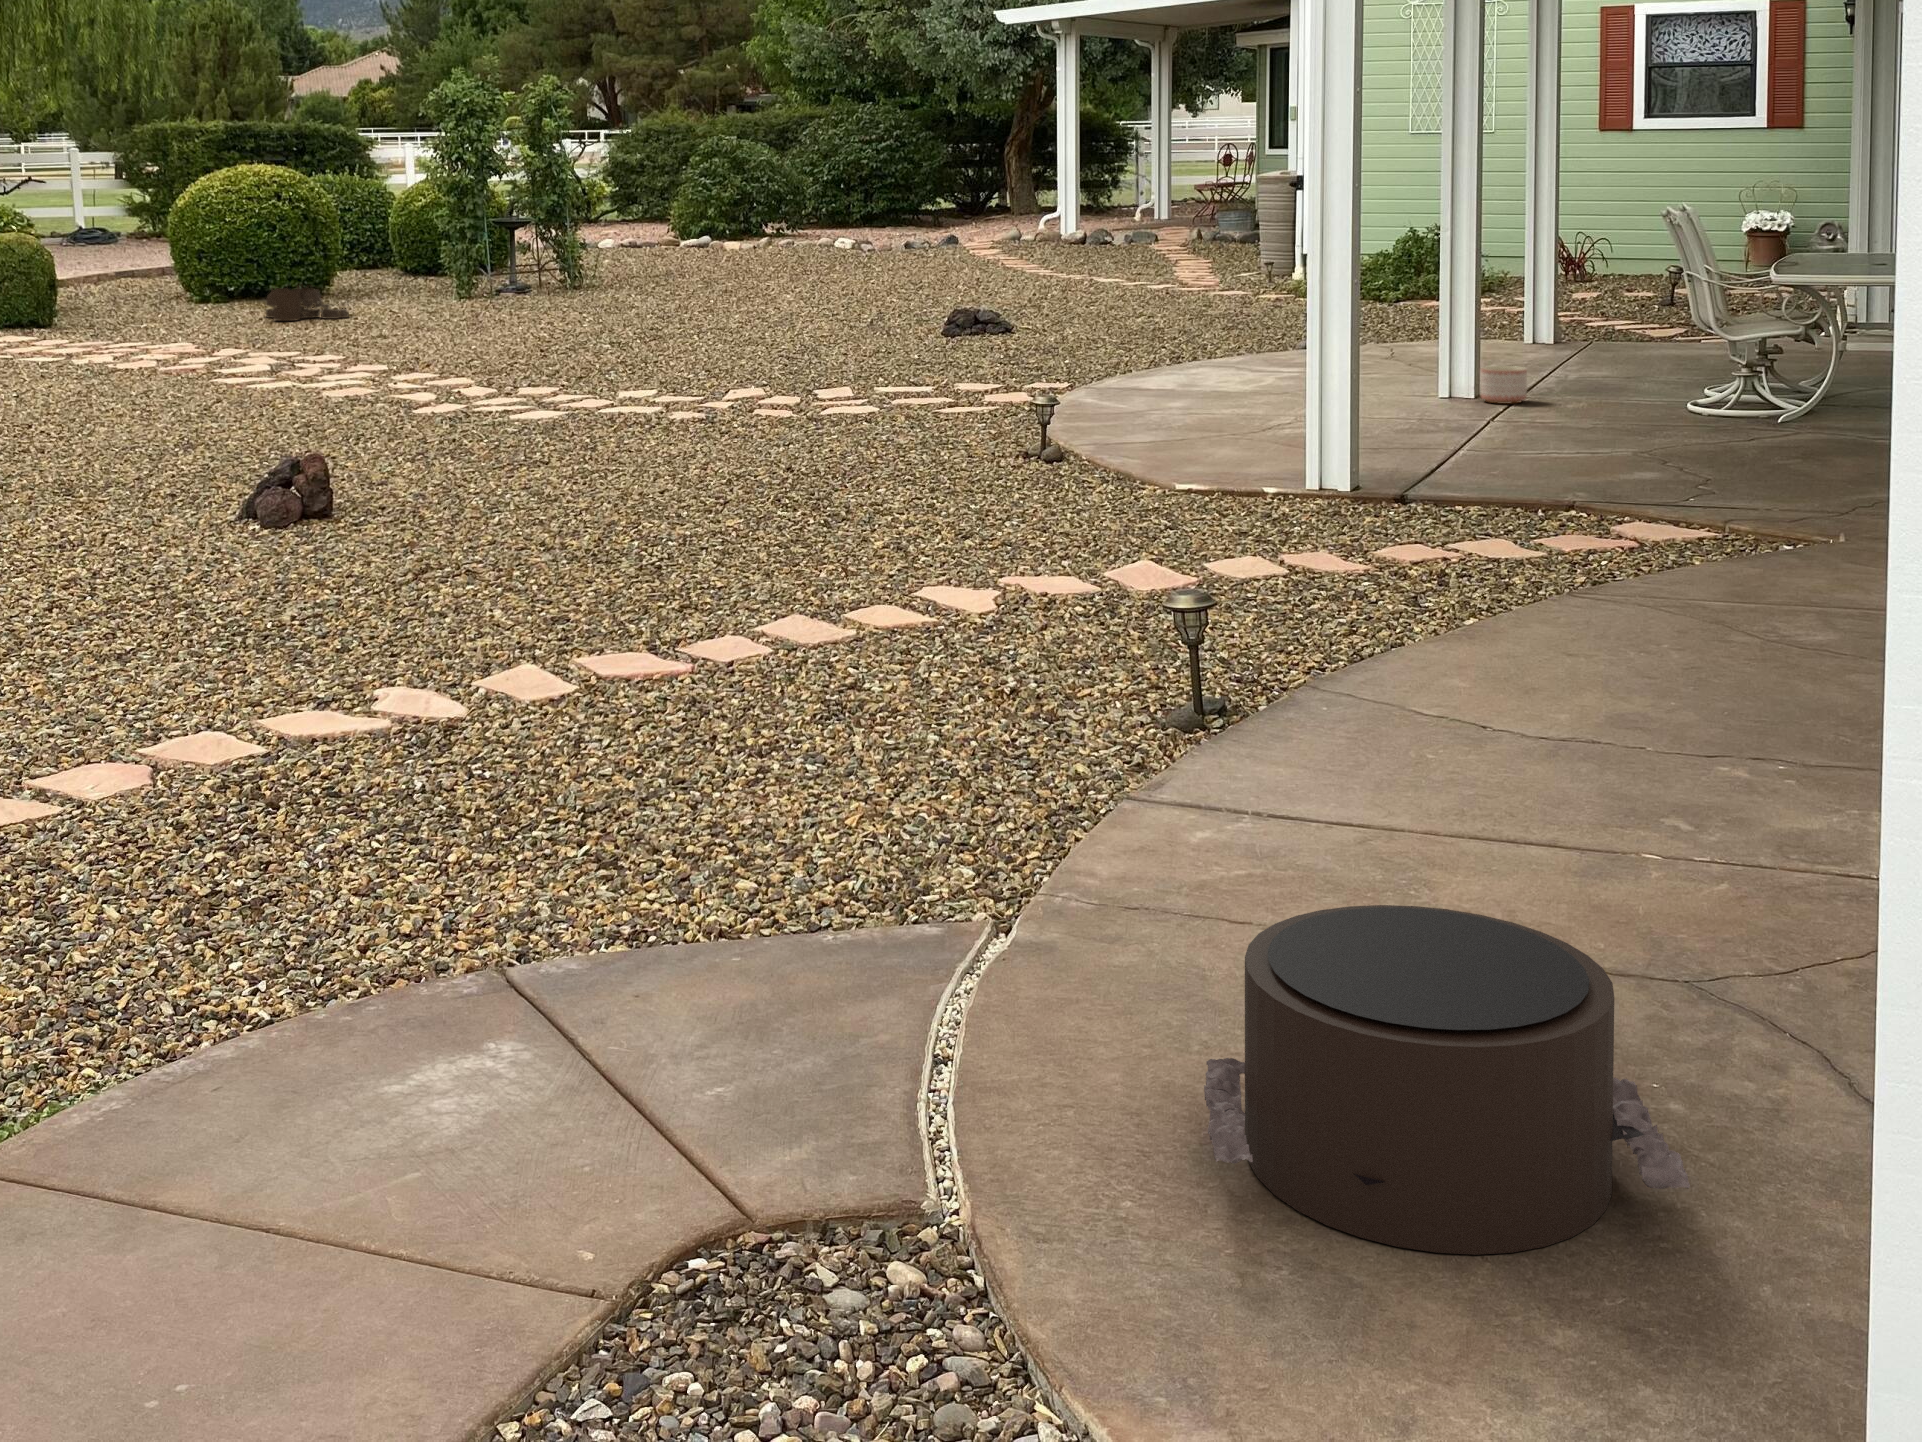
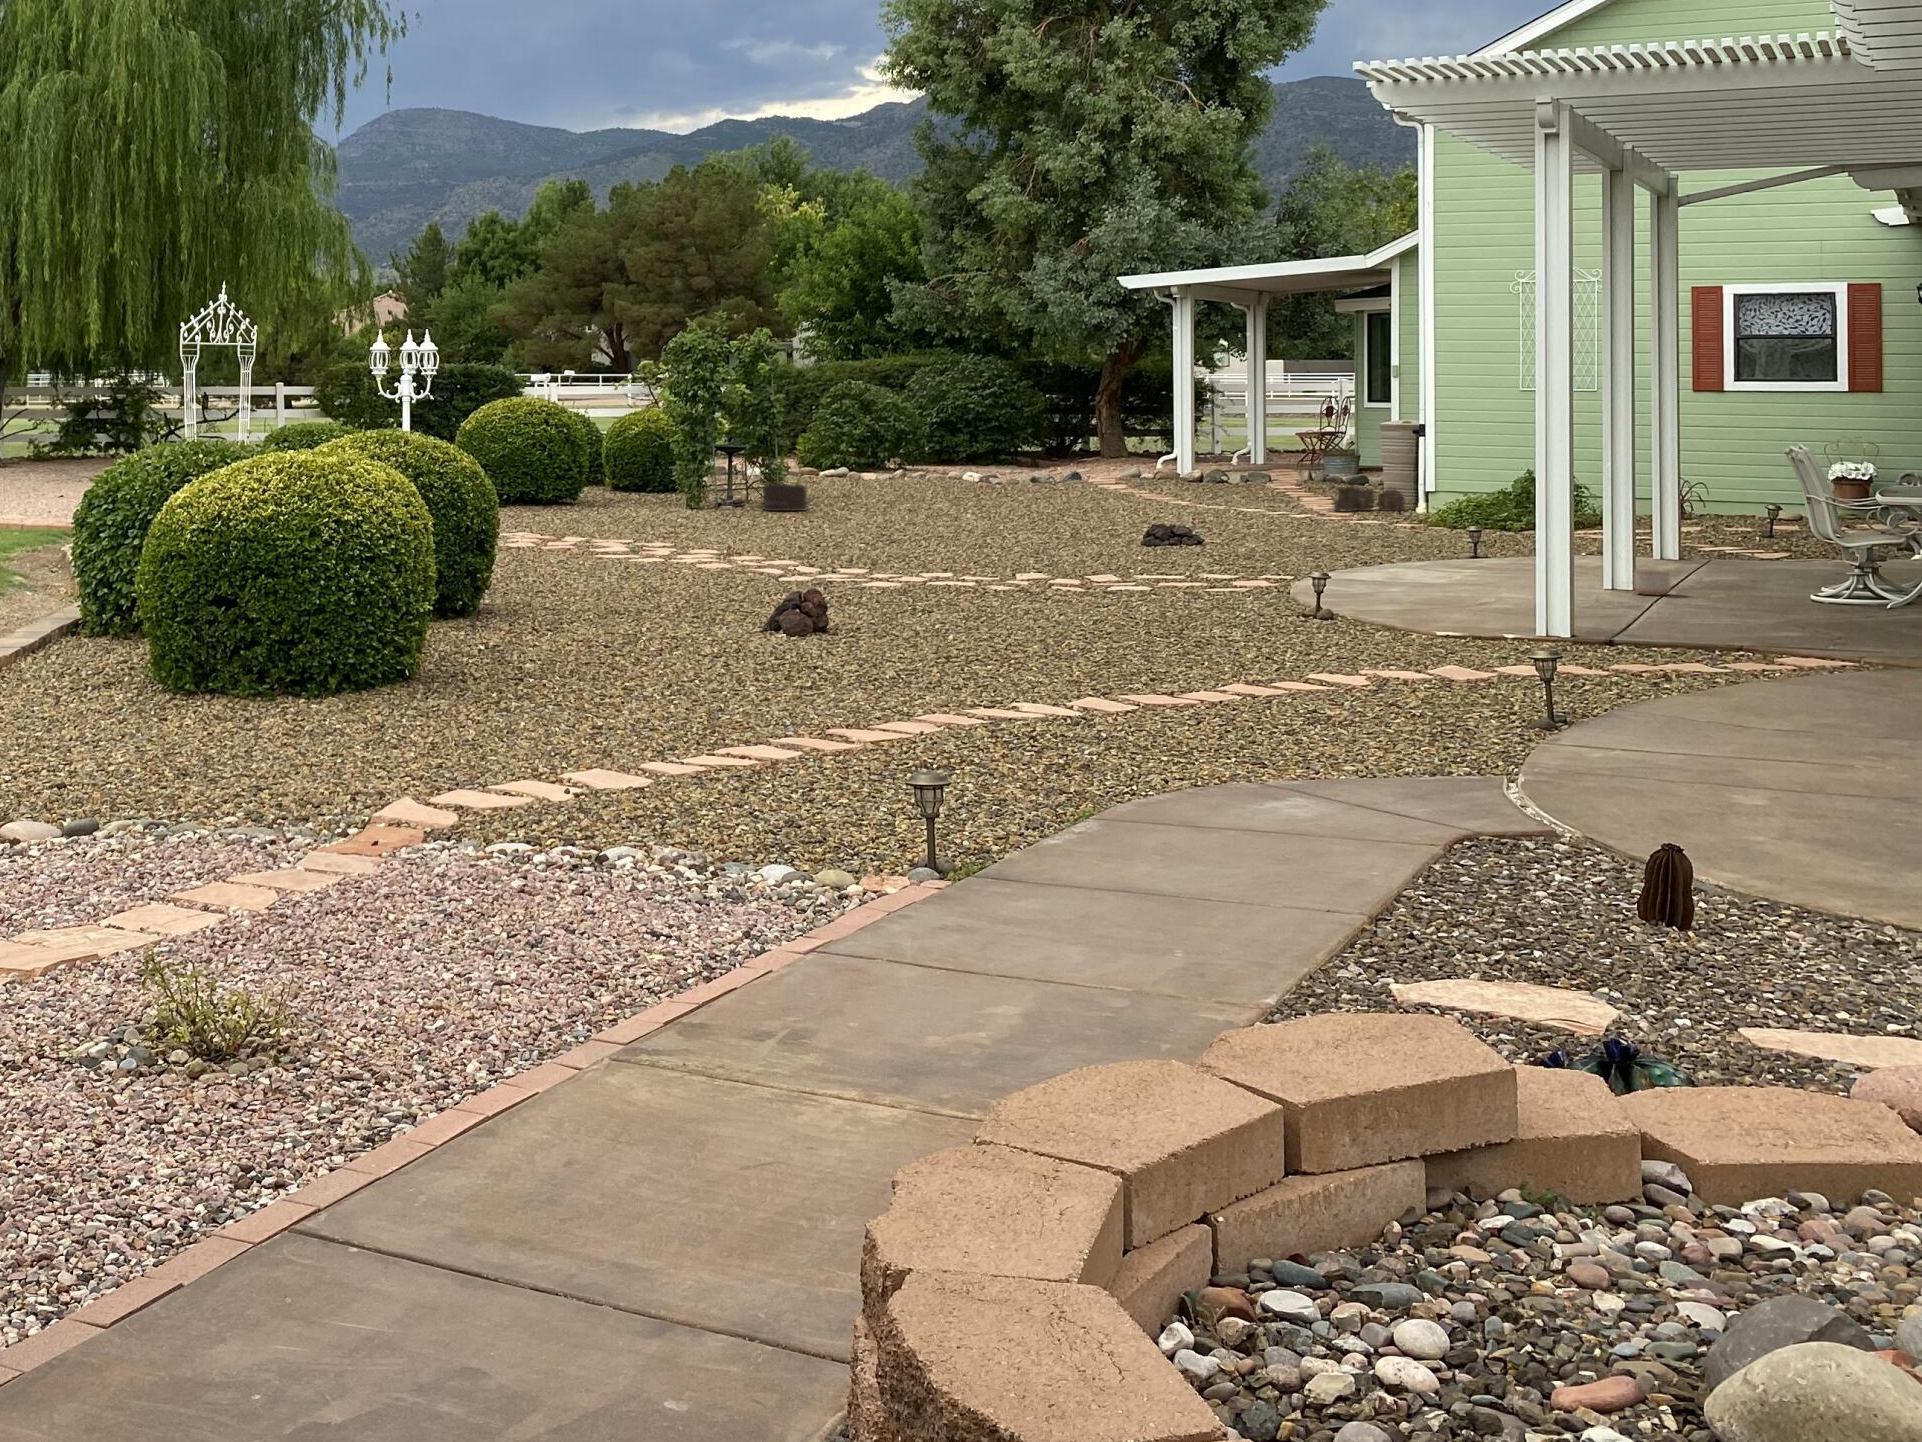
woven basket: present [265,286,349,321] -> present [1334,486,1405,512]
pouf: present [1204,905,1690,1255] -> present [763,484,807,511]

